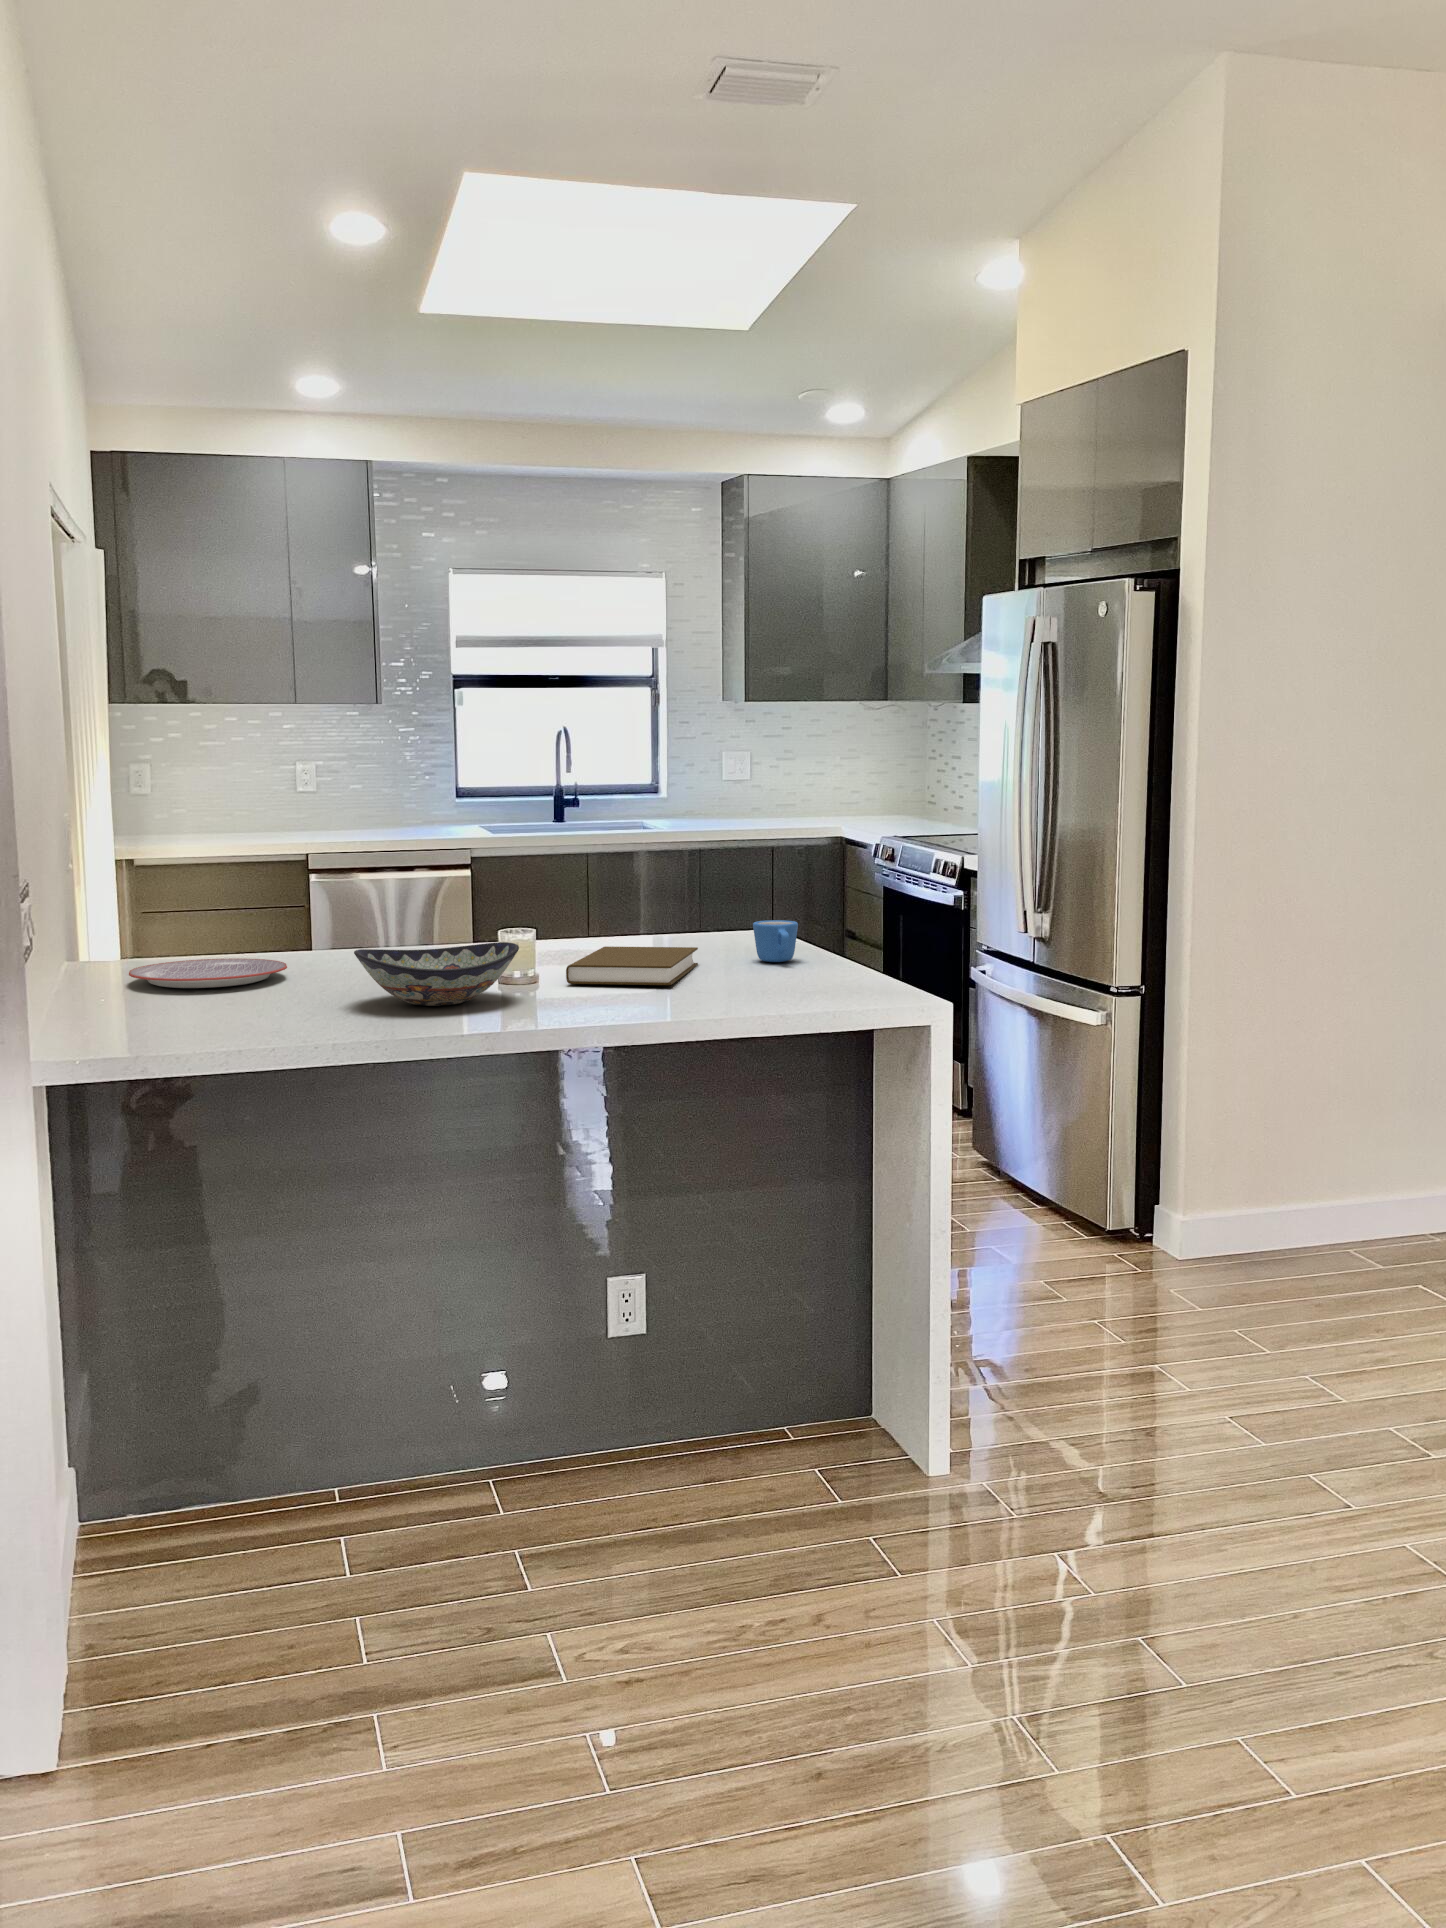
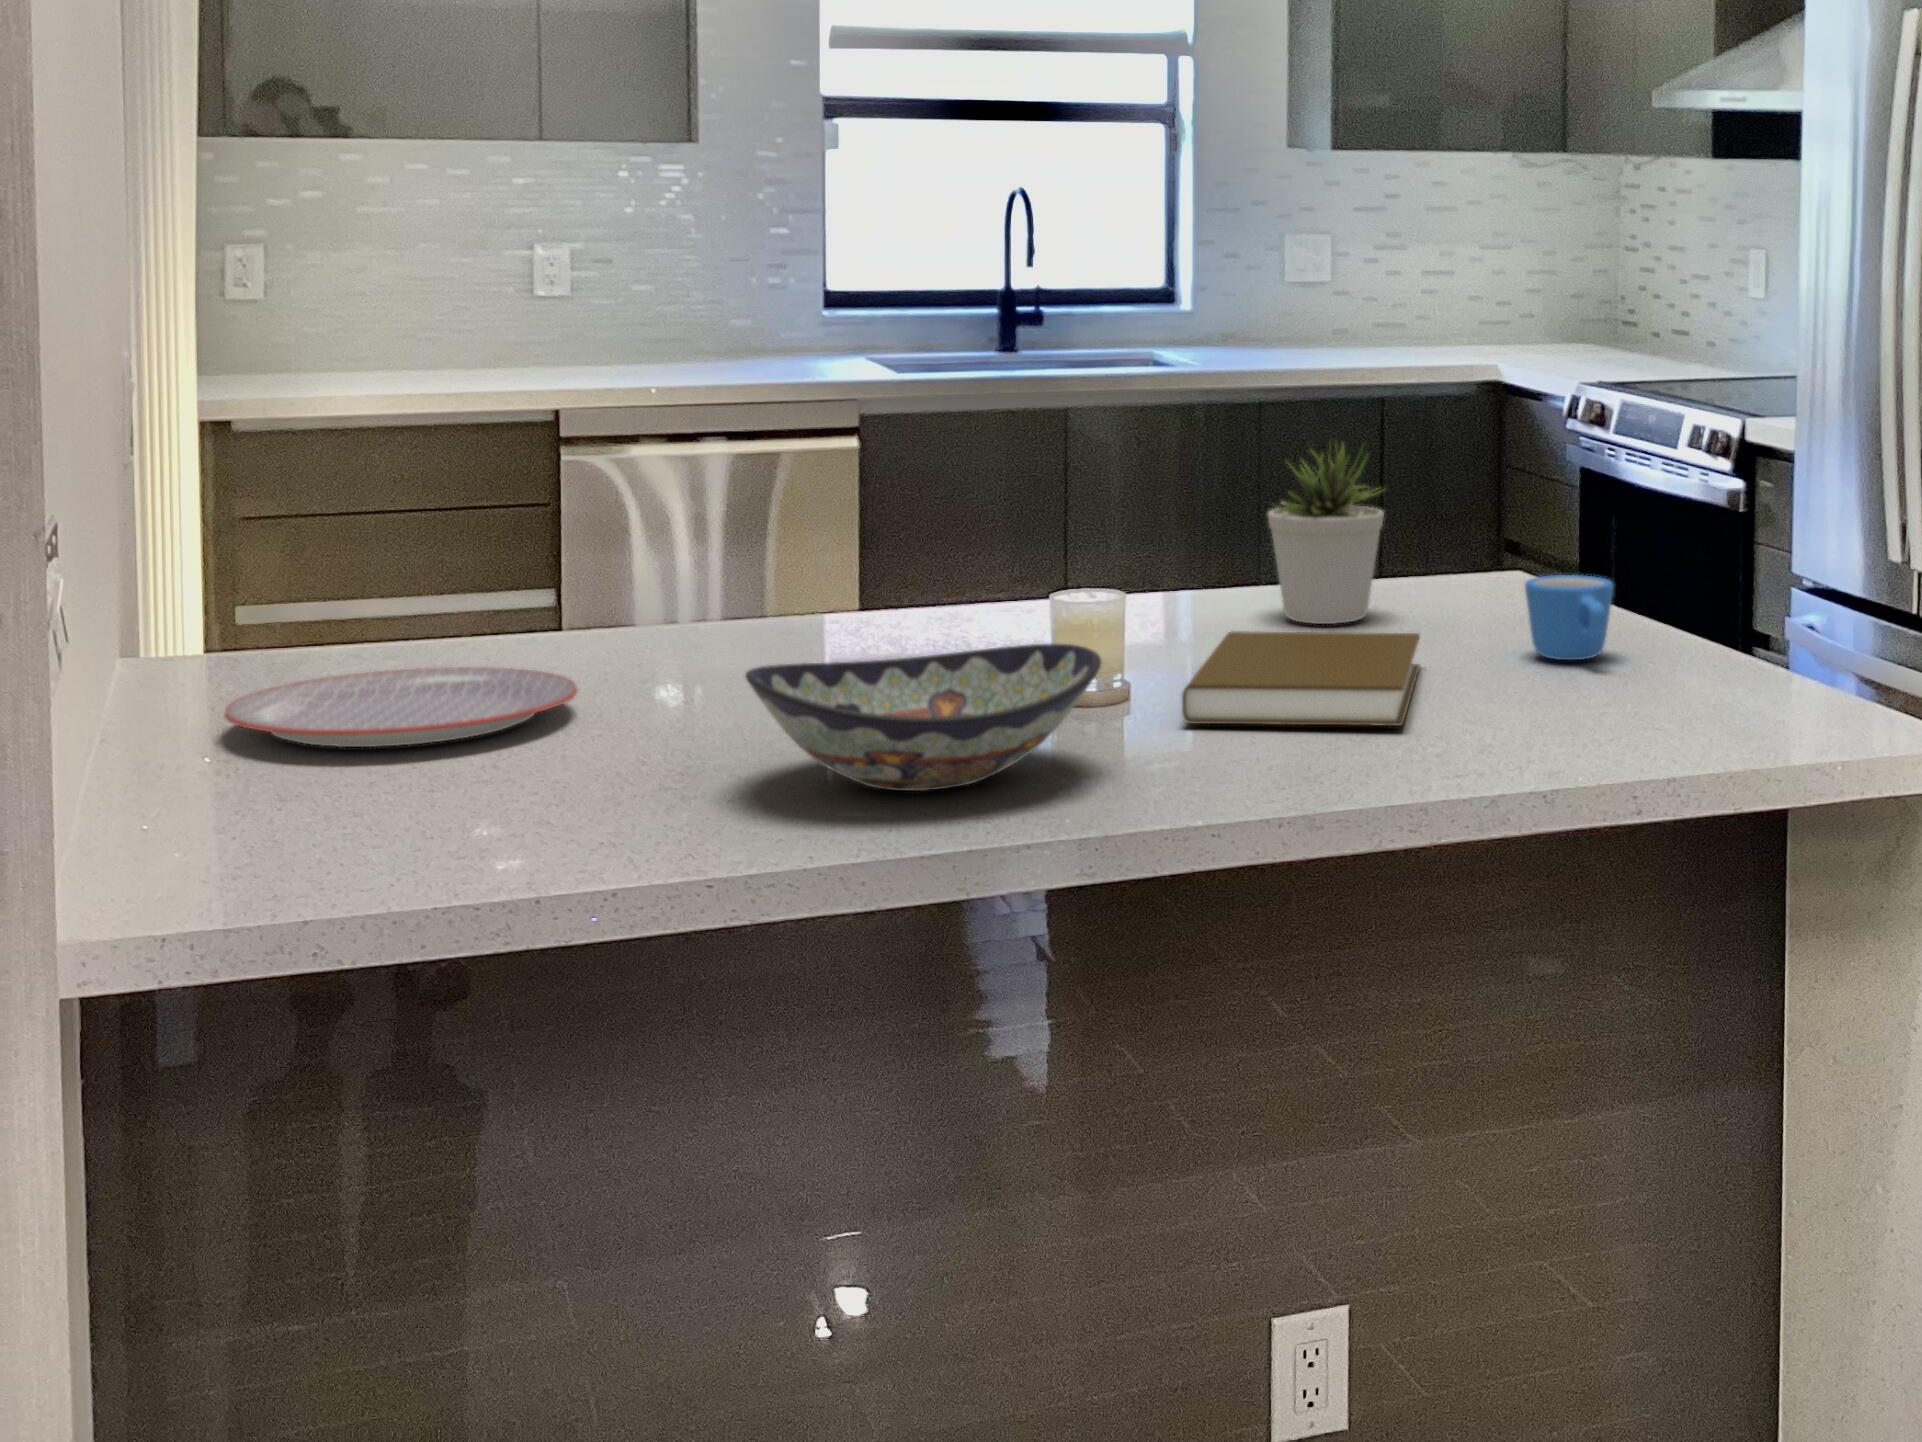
potted plant: none [632,852,693,947] -> present [1268,443,1384,624]

